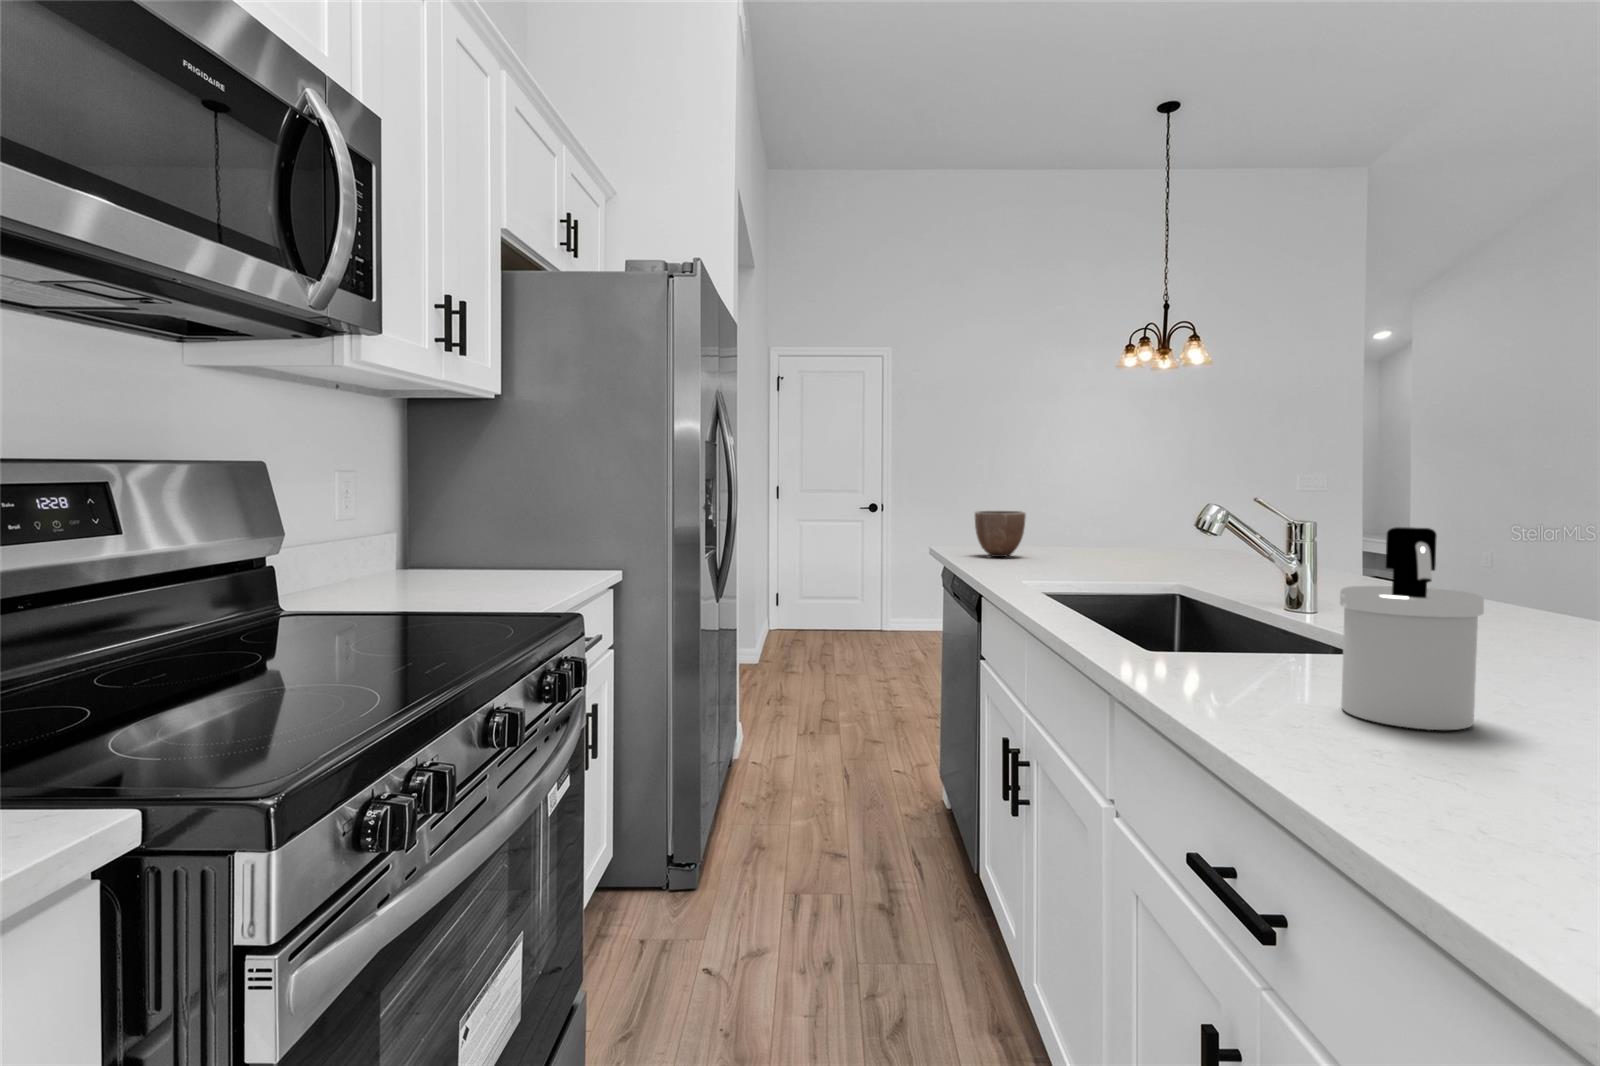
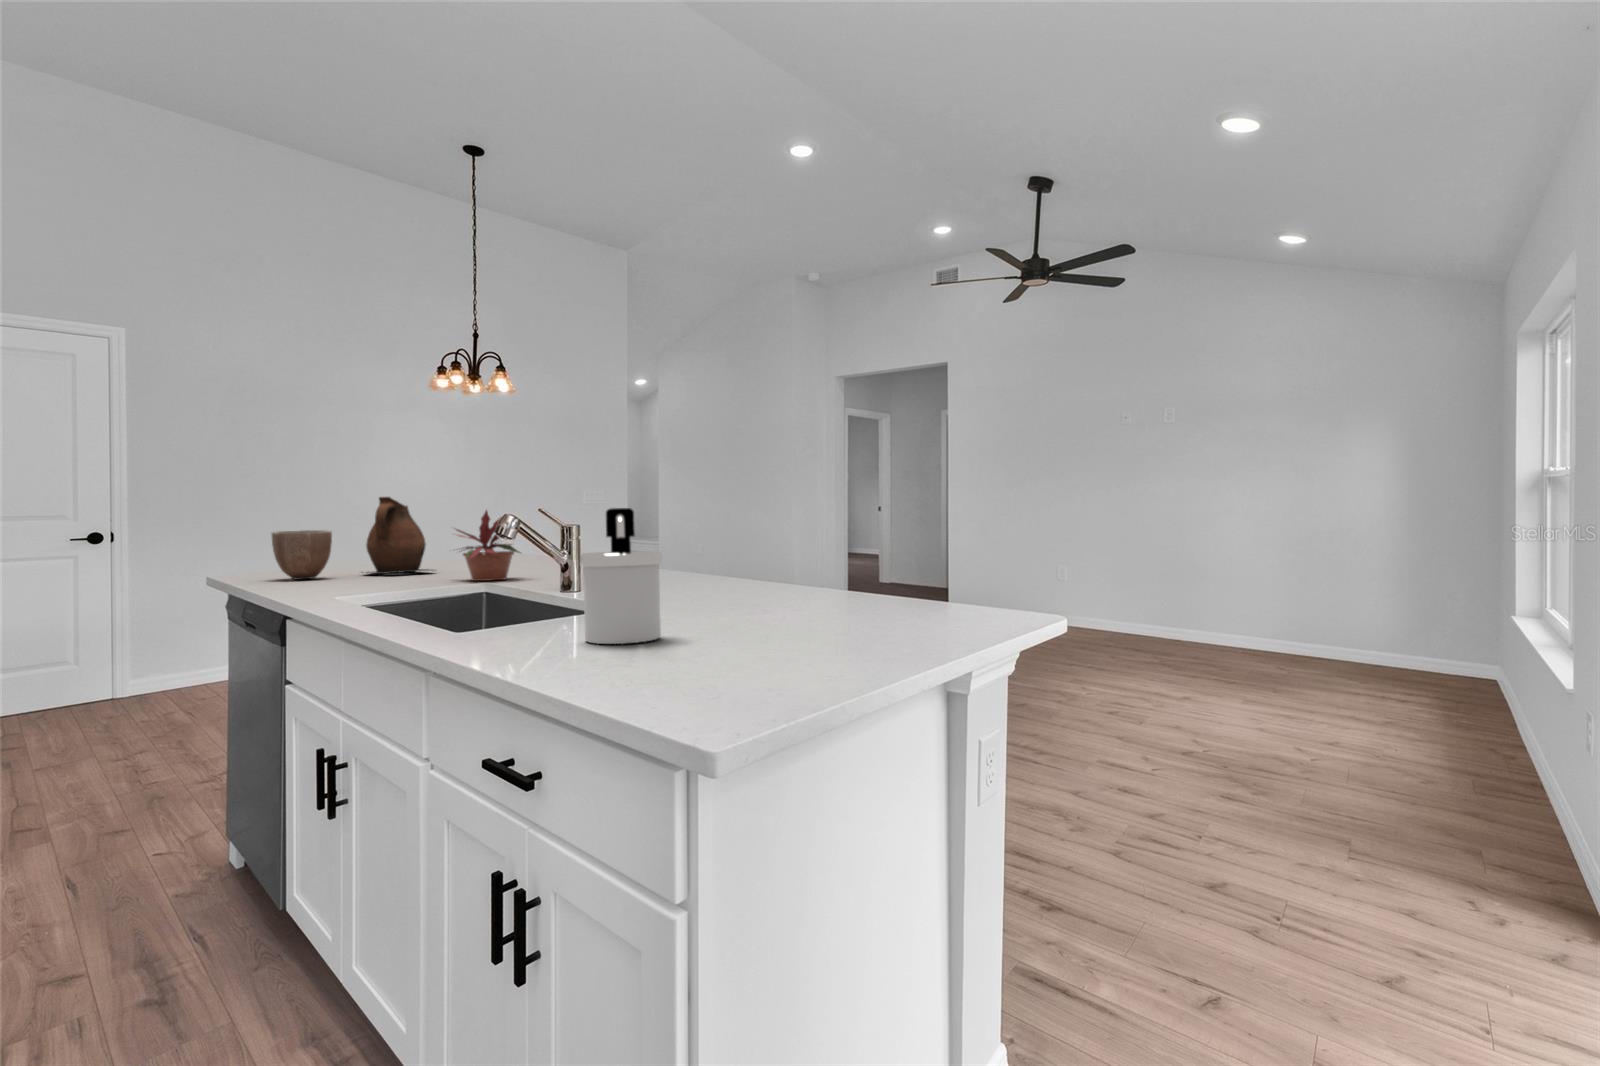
ceramic pitcher: none [1048,479,1123,557] -> present [362,497,433,574]
potted plant: none [1135,495,1233,575] -> present [456,511,519,581]

